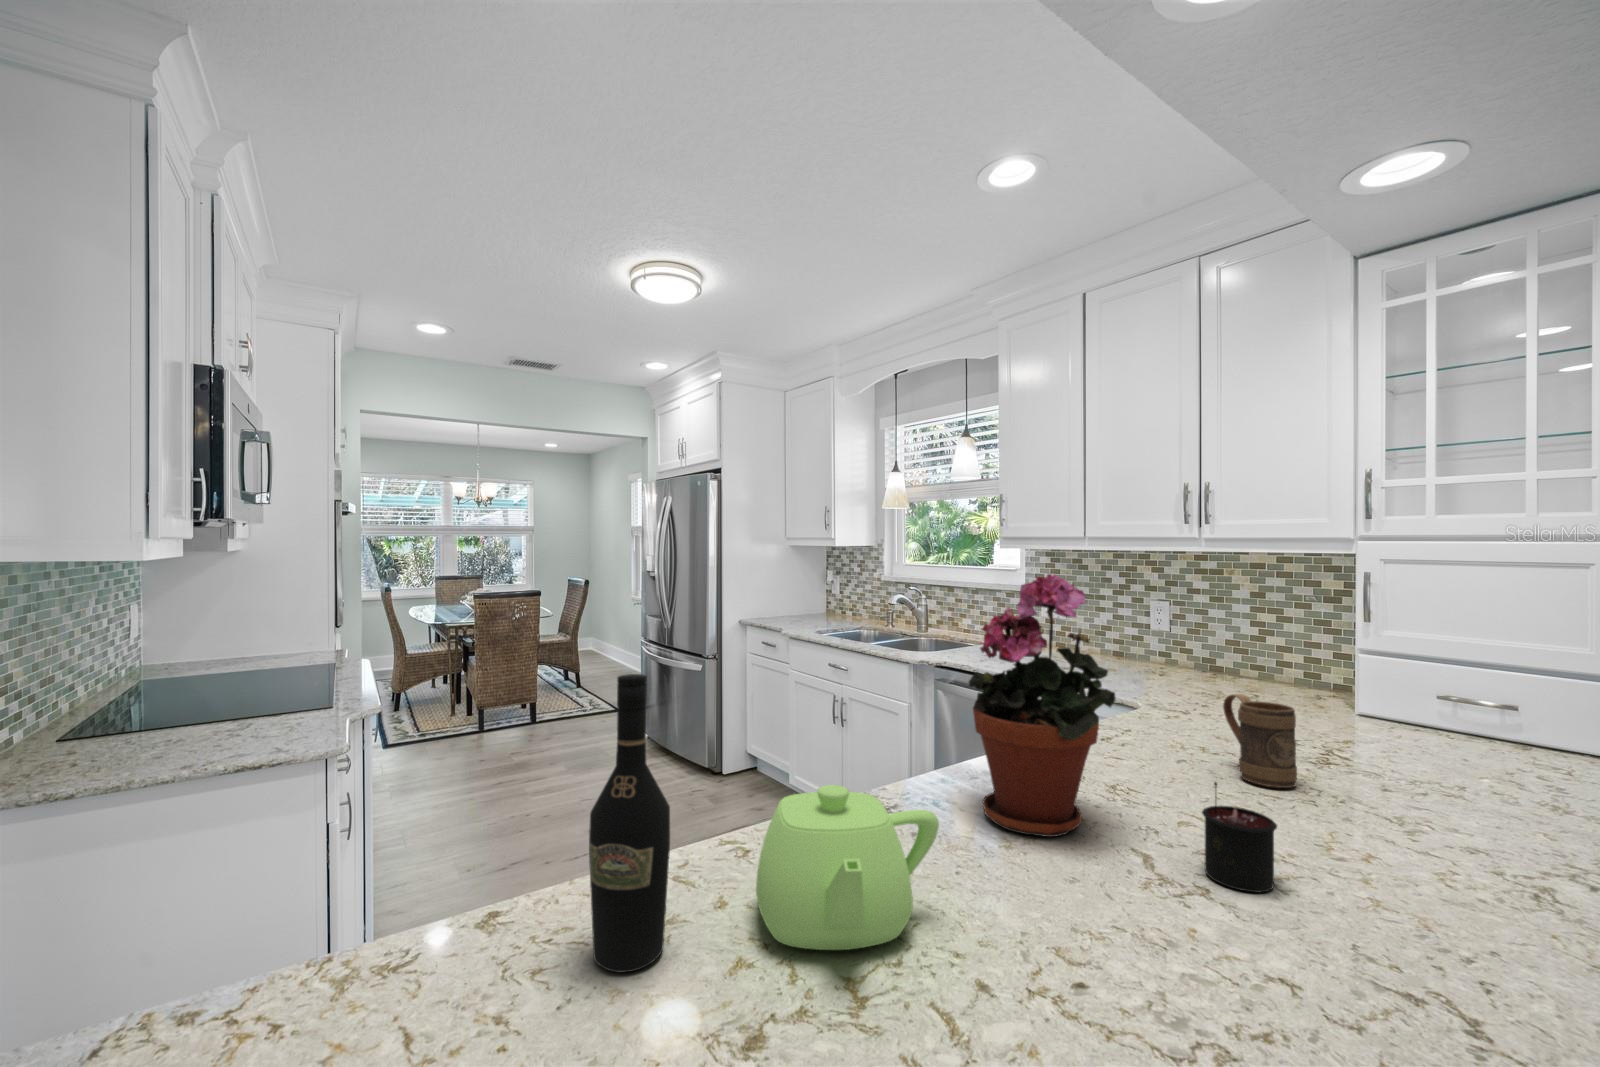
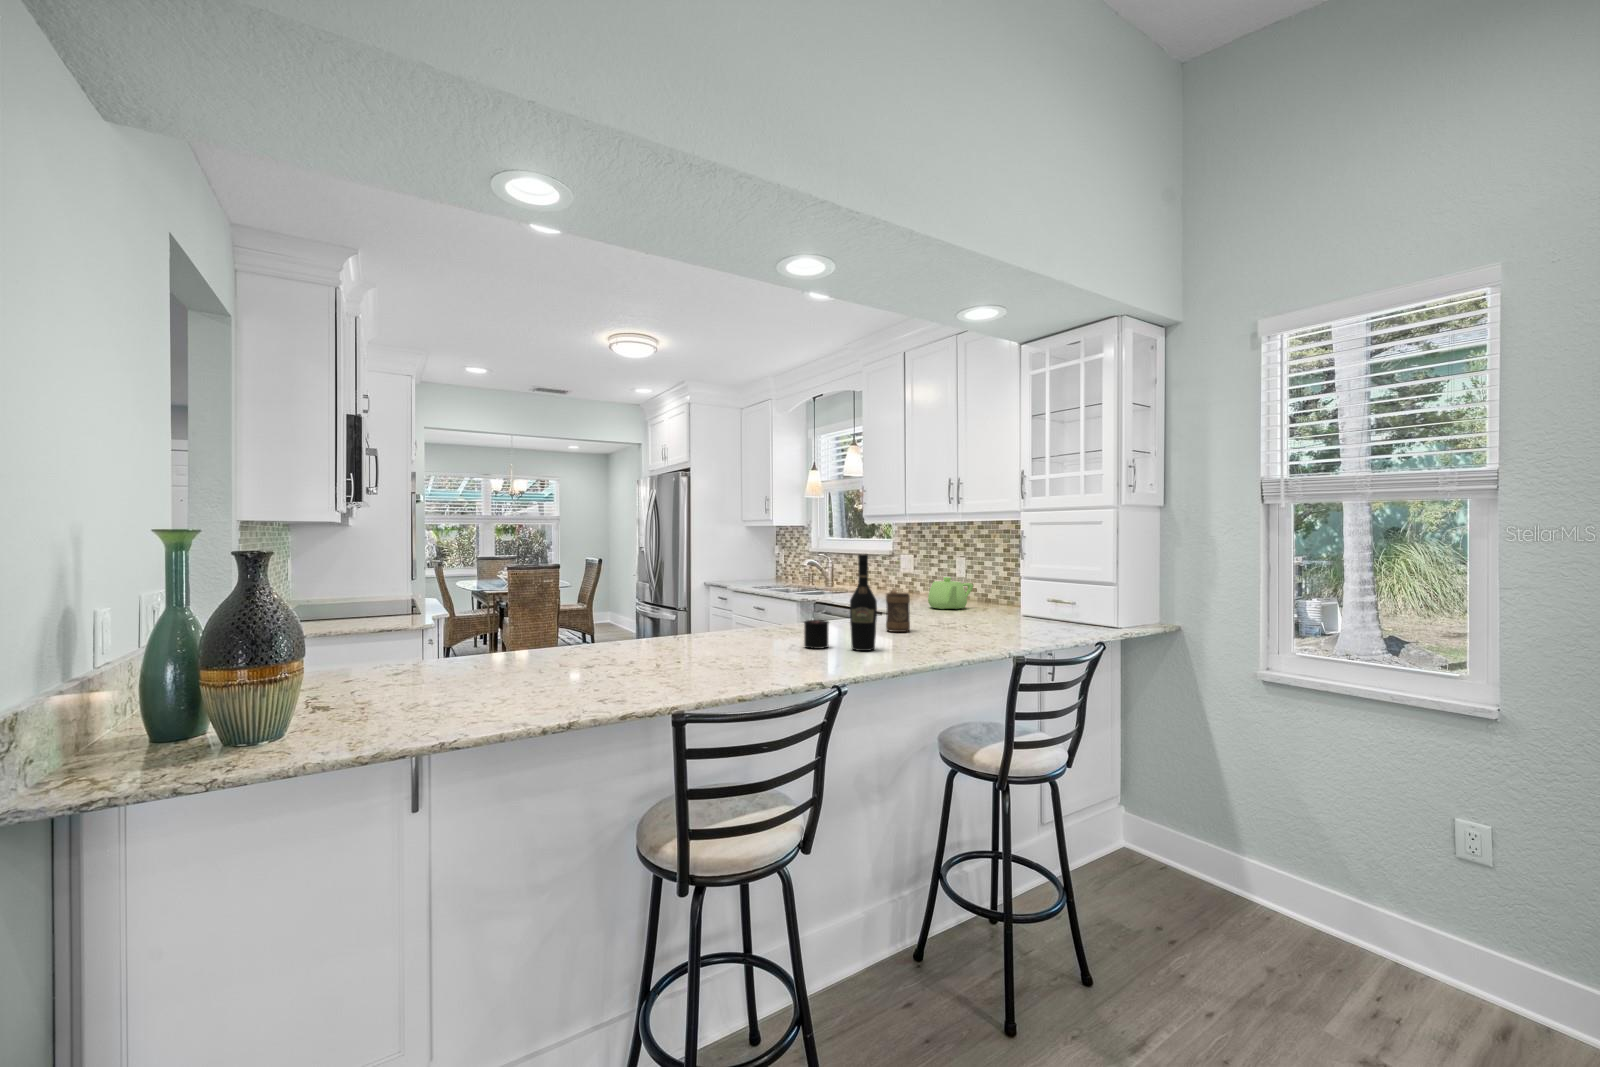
potted plant: present [969,574,1116,837] -> none [731,525,795,641]
wine bottle: present [589,674,670,972] -> present [850,554,877,651]
teapot: present [756,785,939,950] -> present [928,577,973,609]

